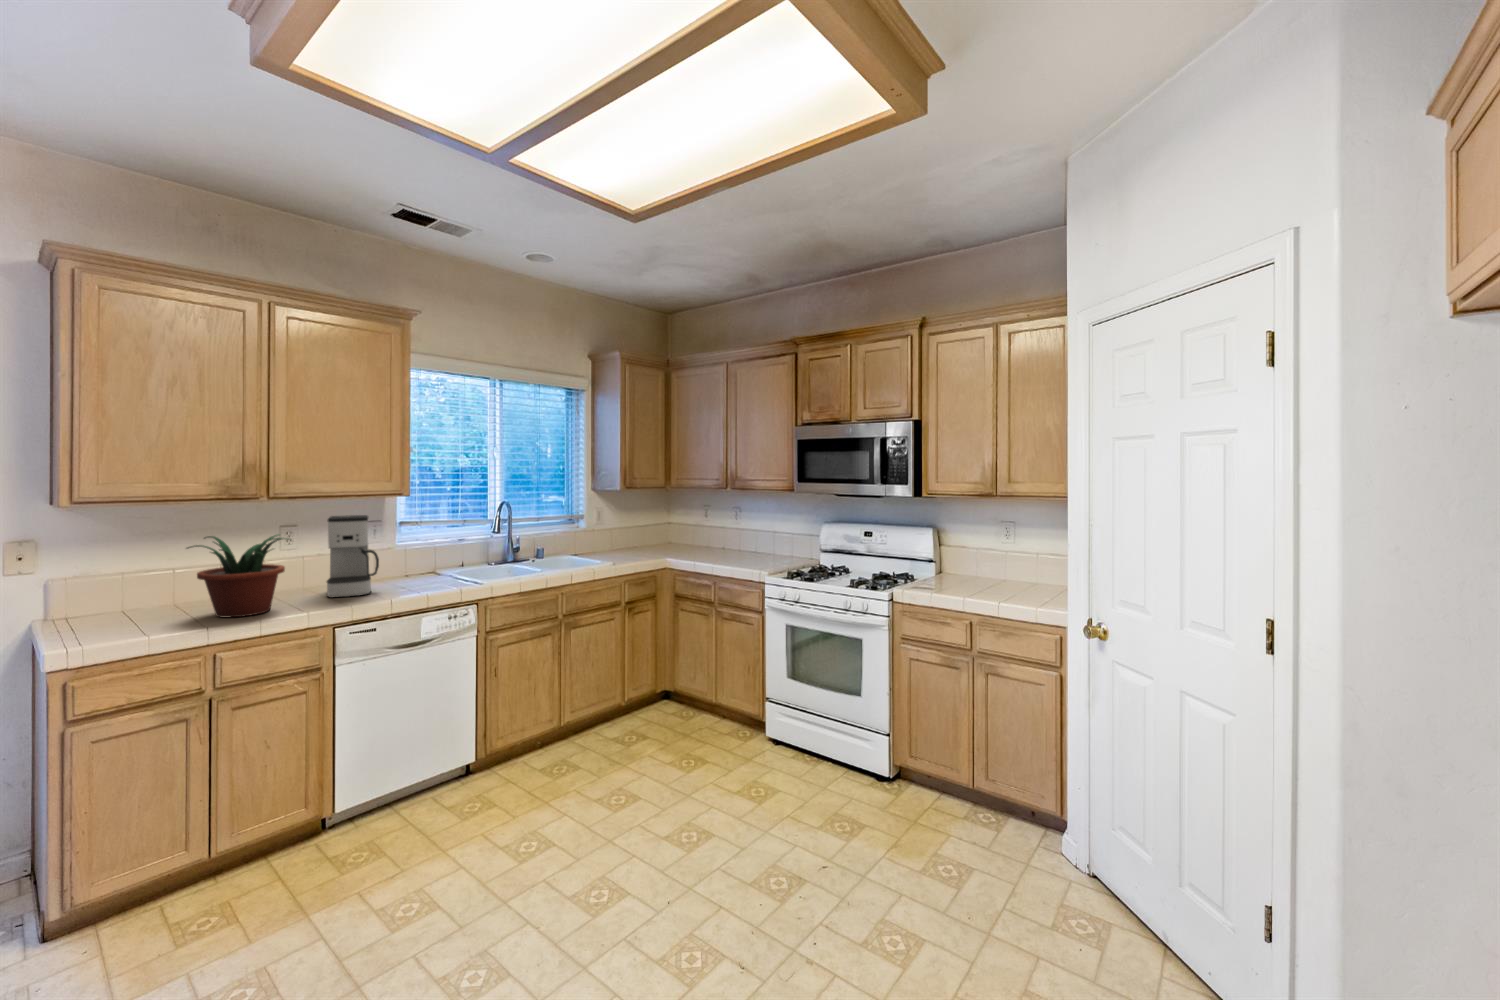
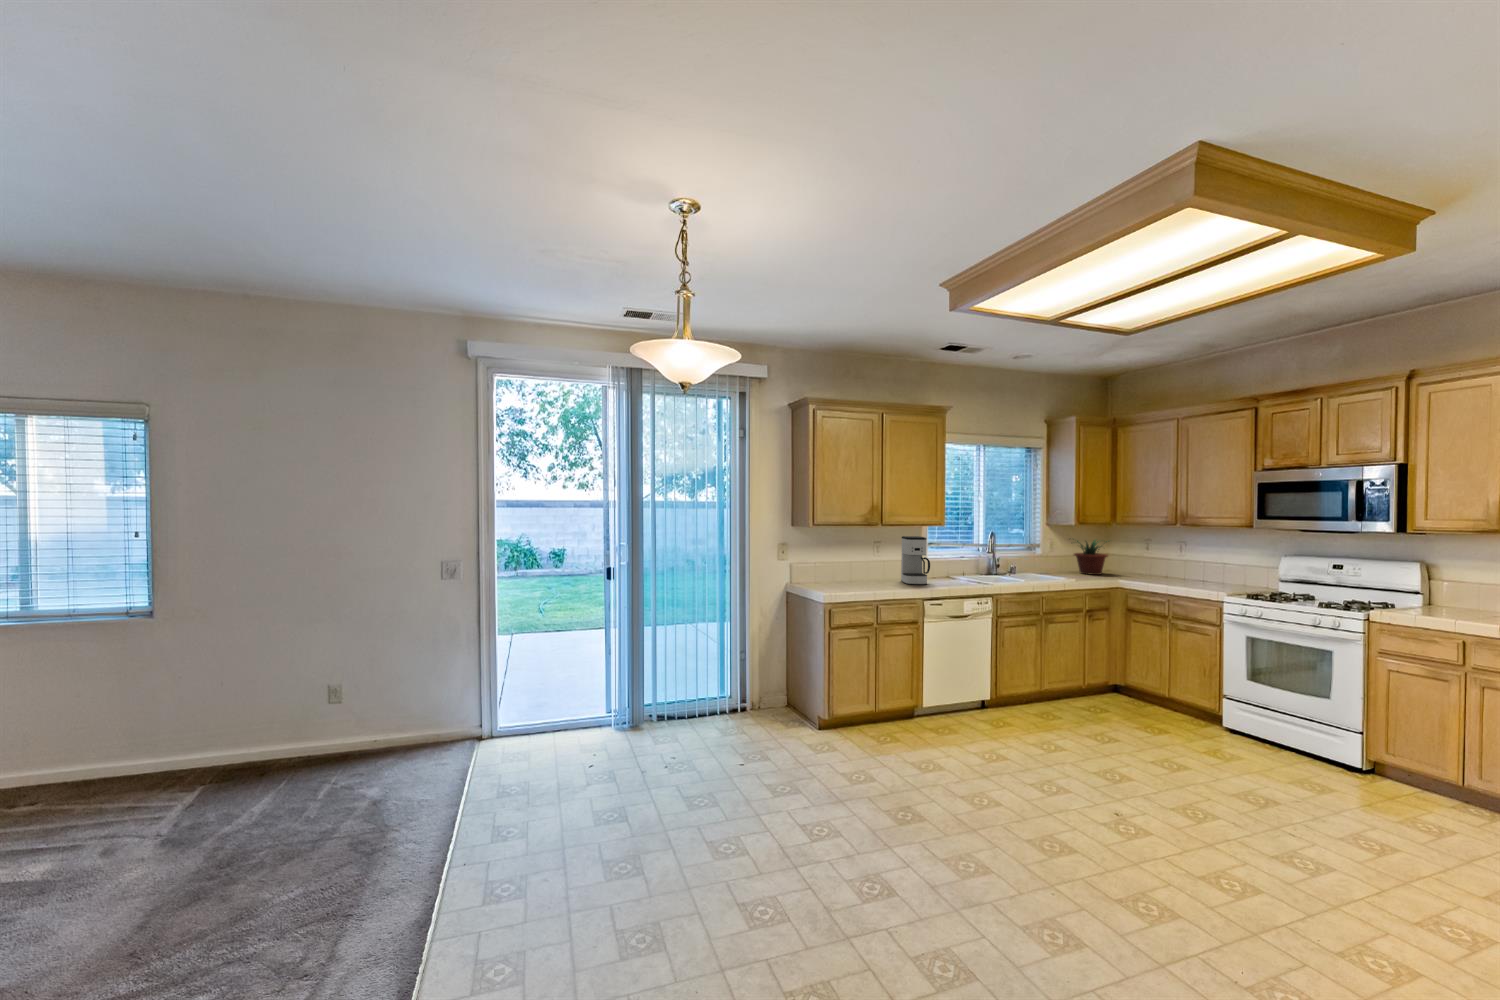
potted plant: present [187,535,291,618] -> present [1074,540,1108,575]

